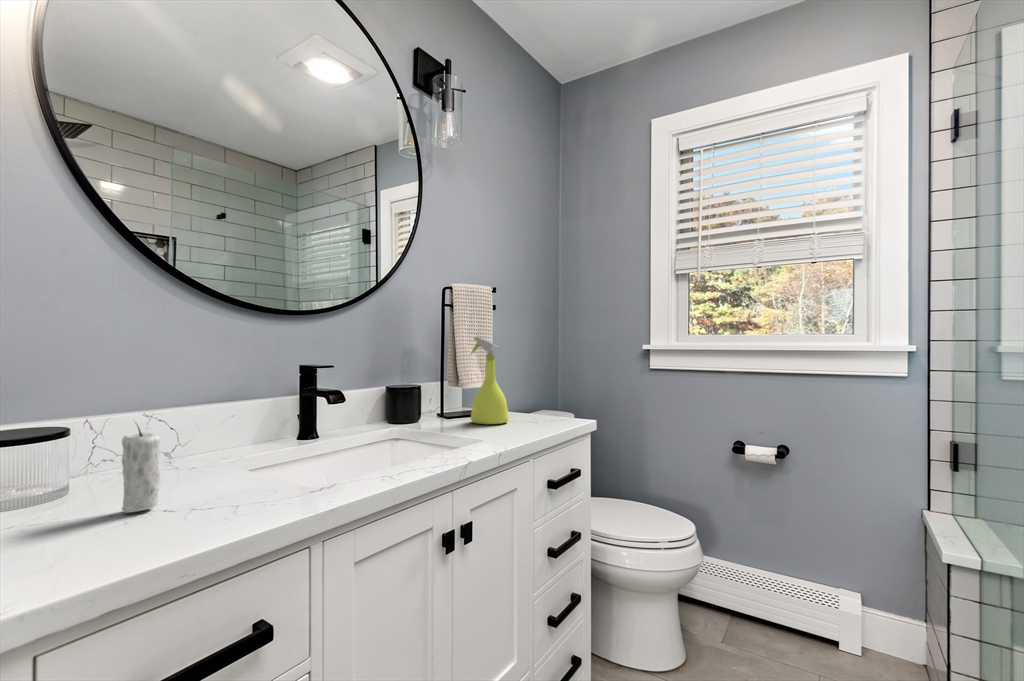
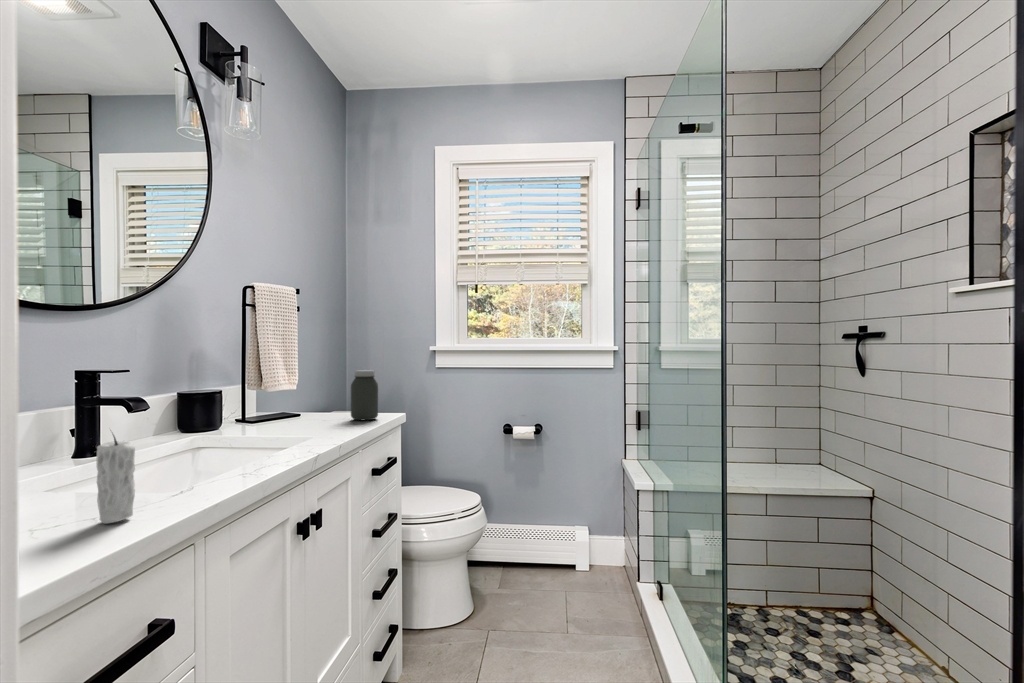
spray bottle: present [471,337,509,424] -> none [283,338,324,425]
jar: none [536,371,564,425] -> present [351,370,378,420]

